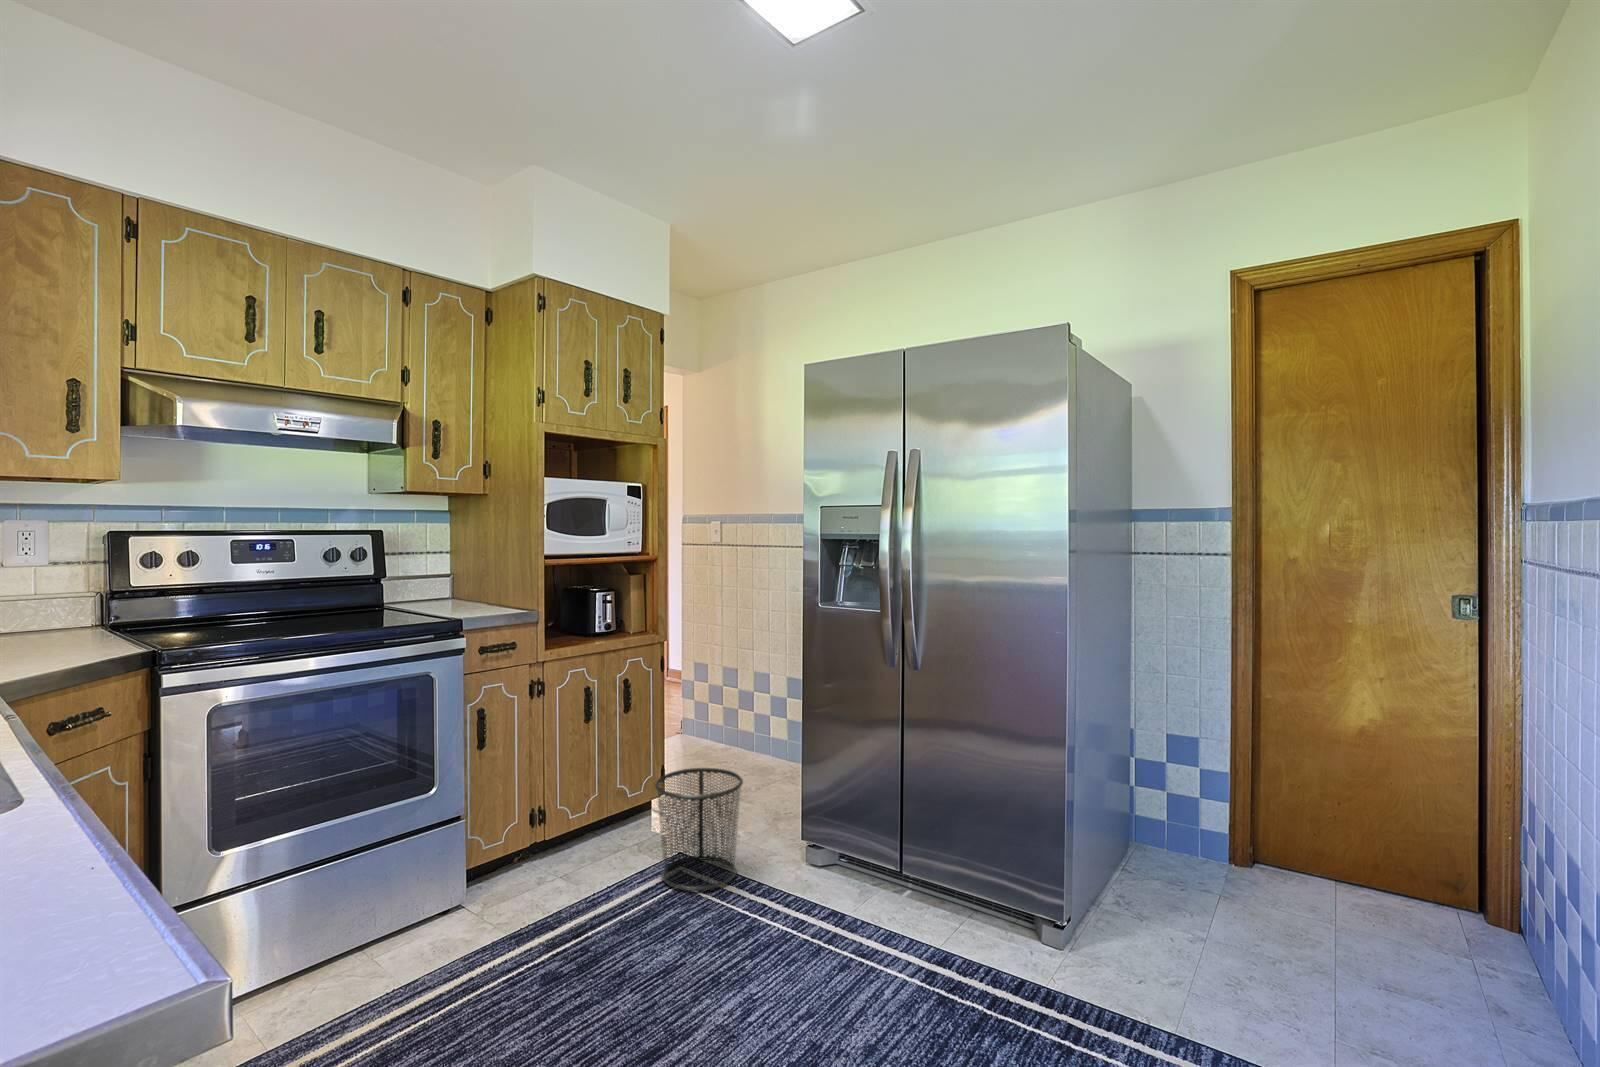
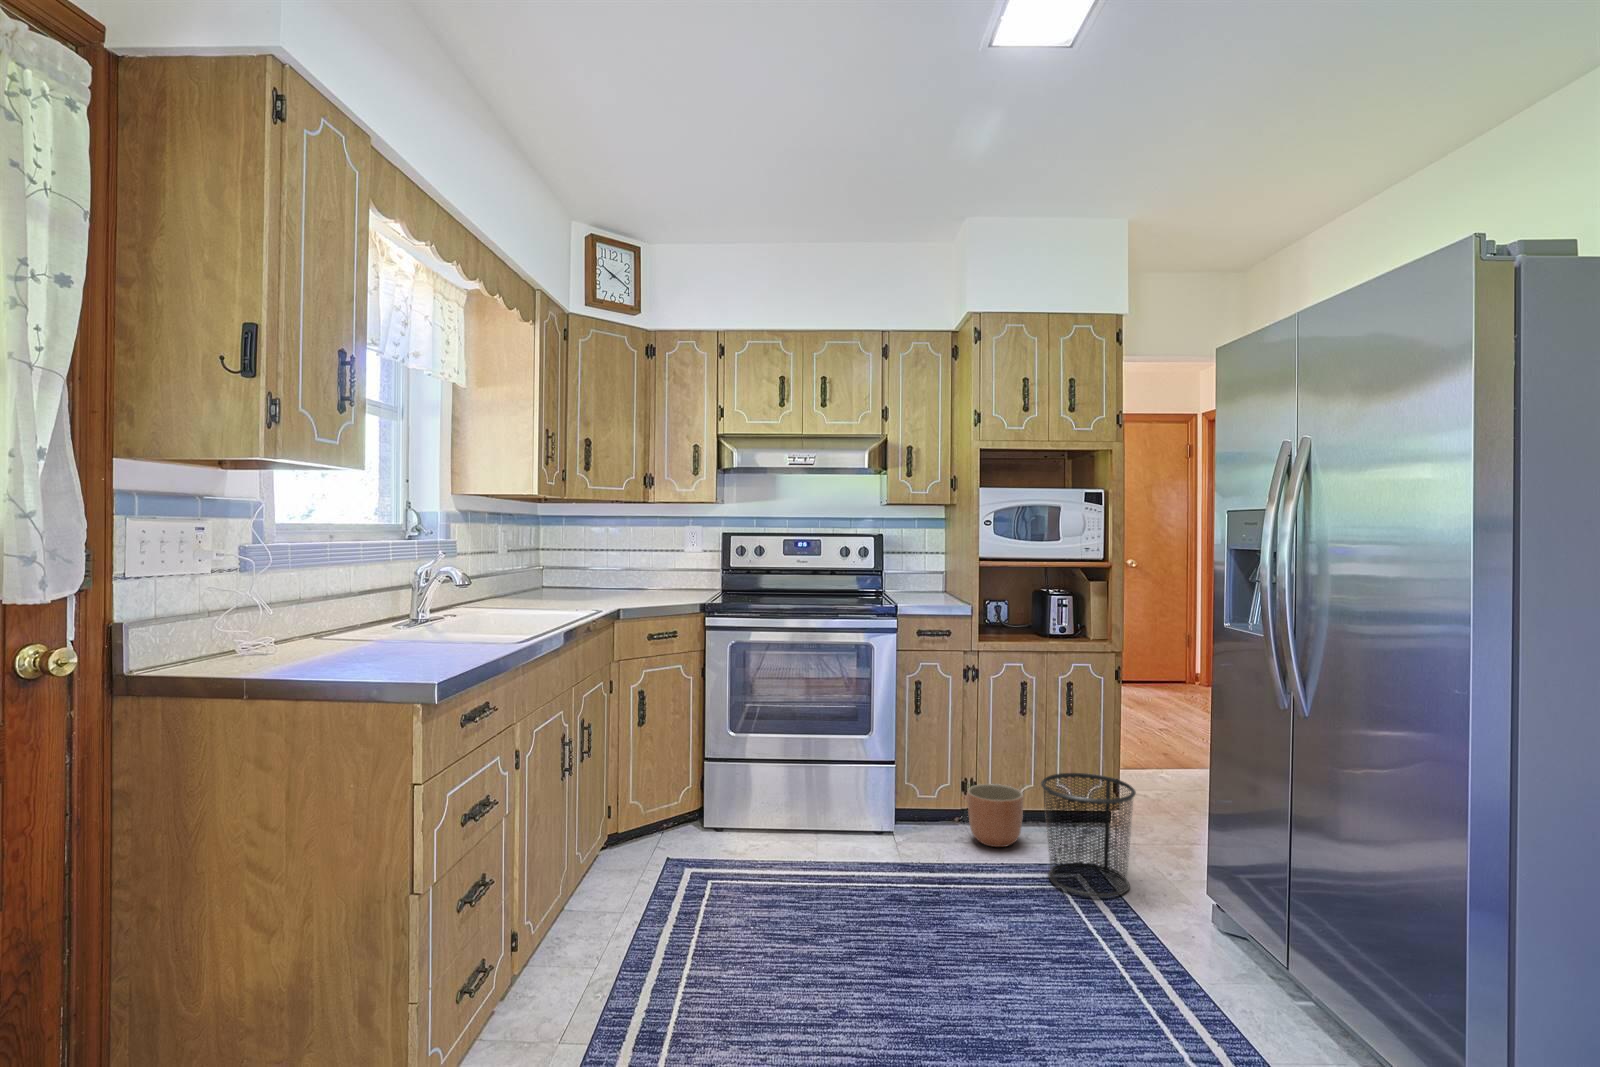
planter: none [549,806,611,877] -> present [967,784,1023,847]

